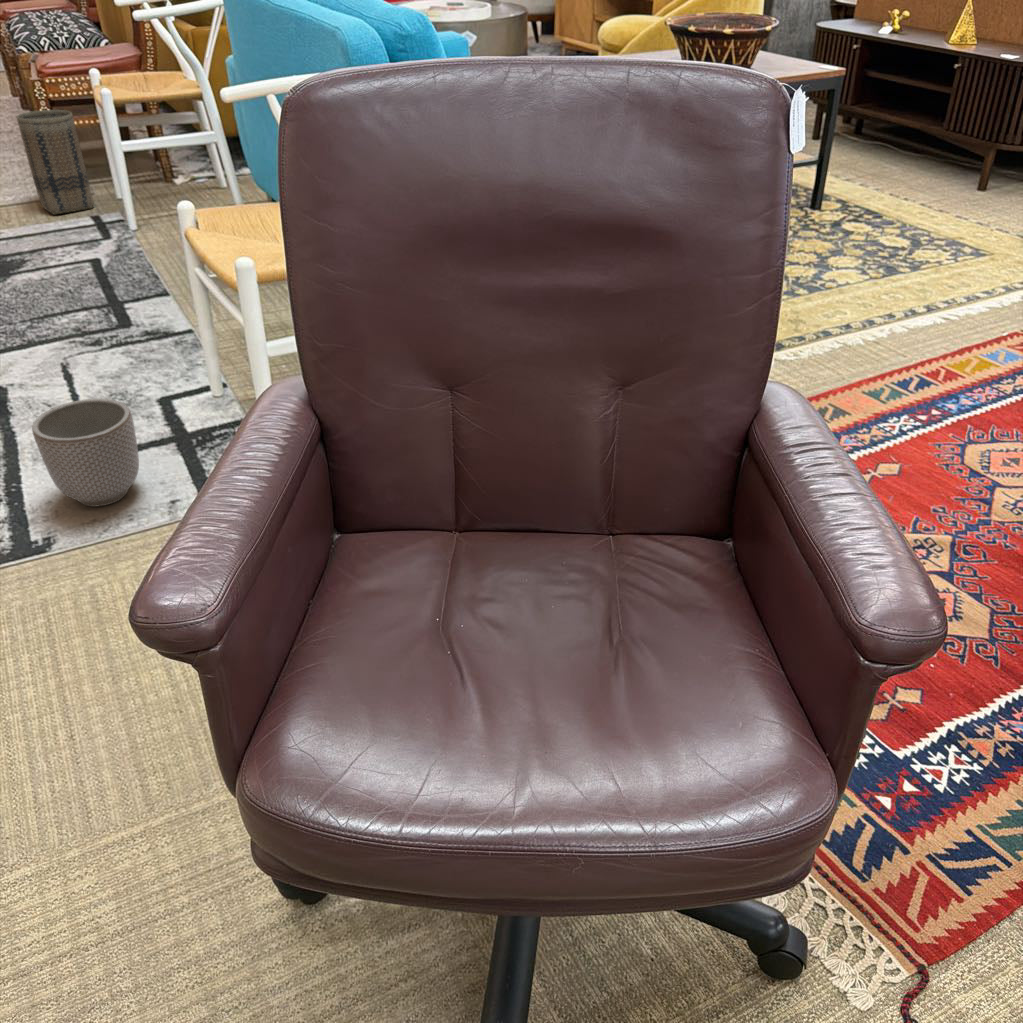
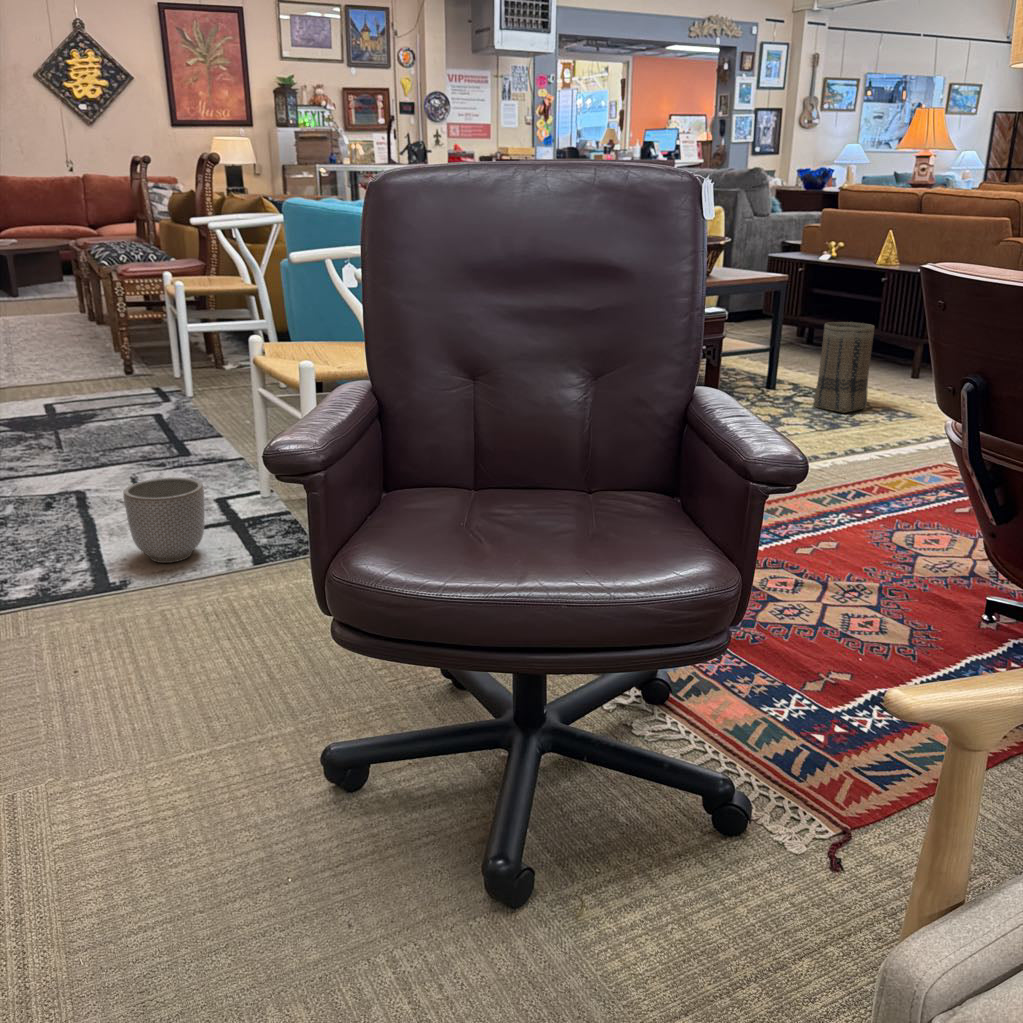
basket: present [17,110,93,214] -> present [814,322,874,413]

